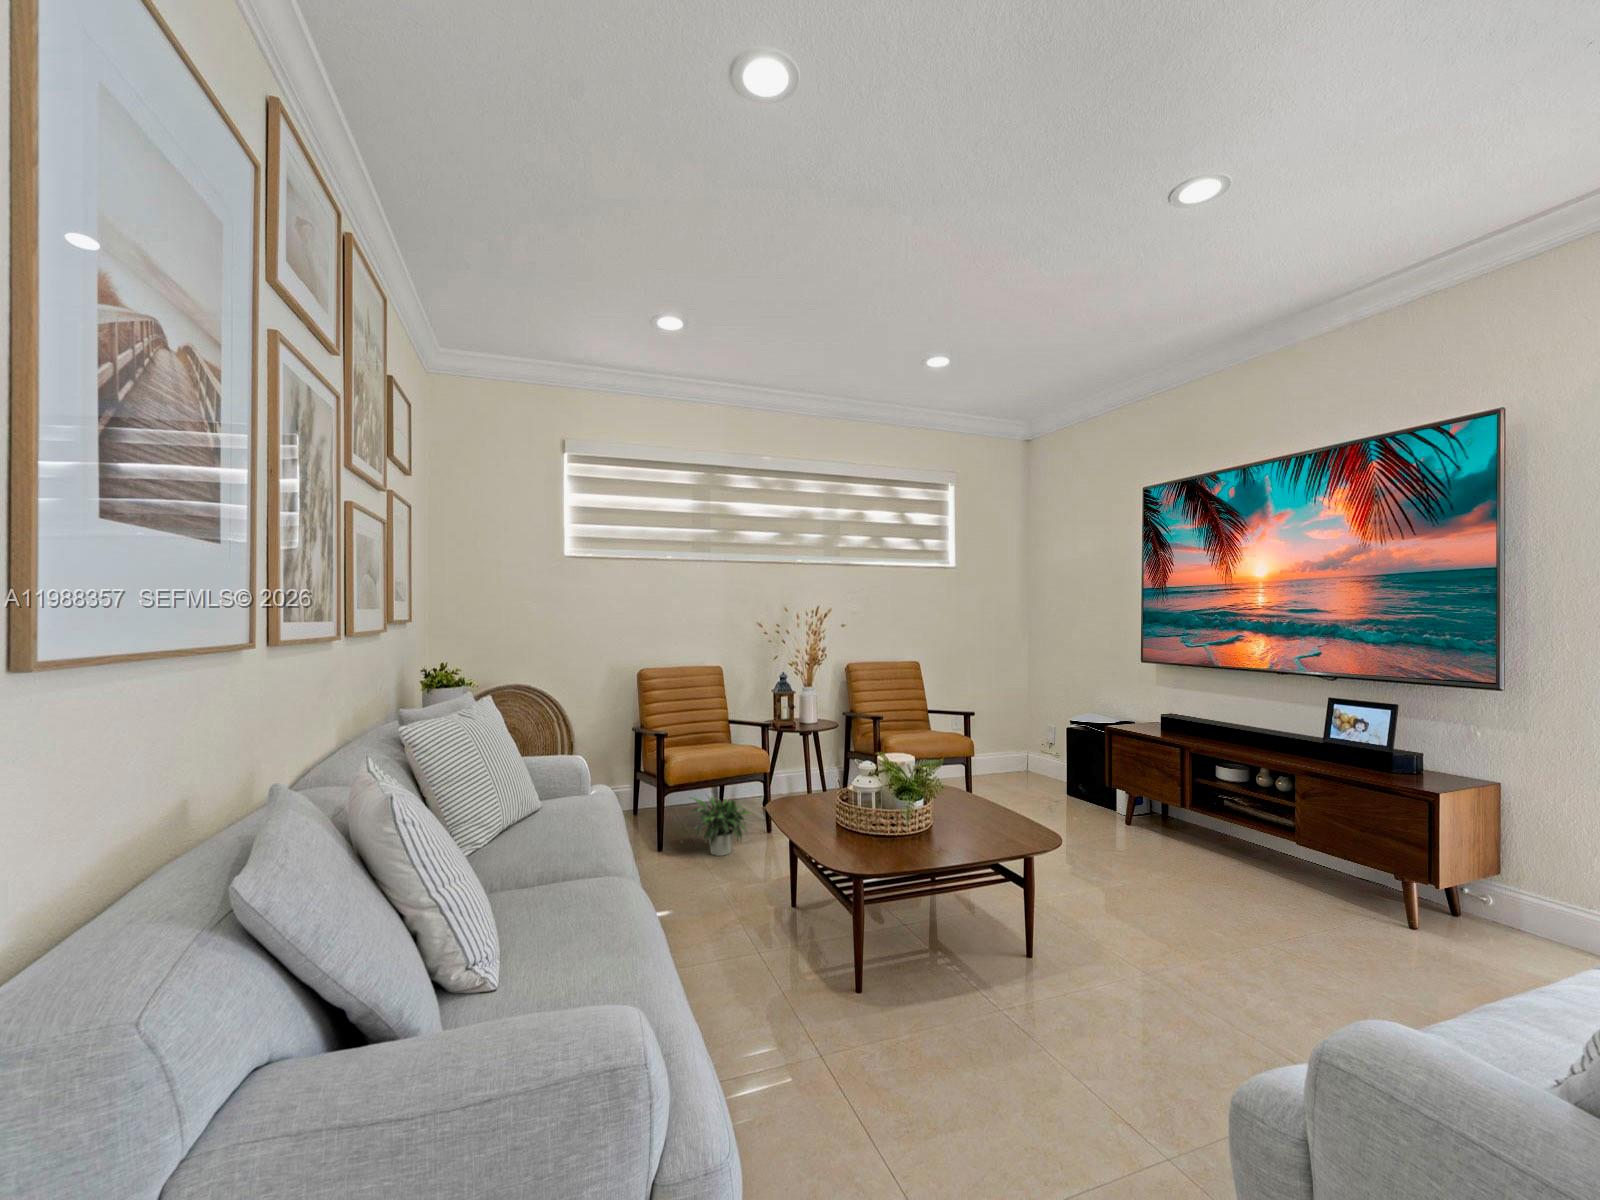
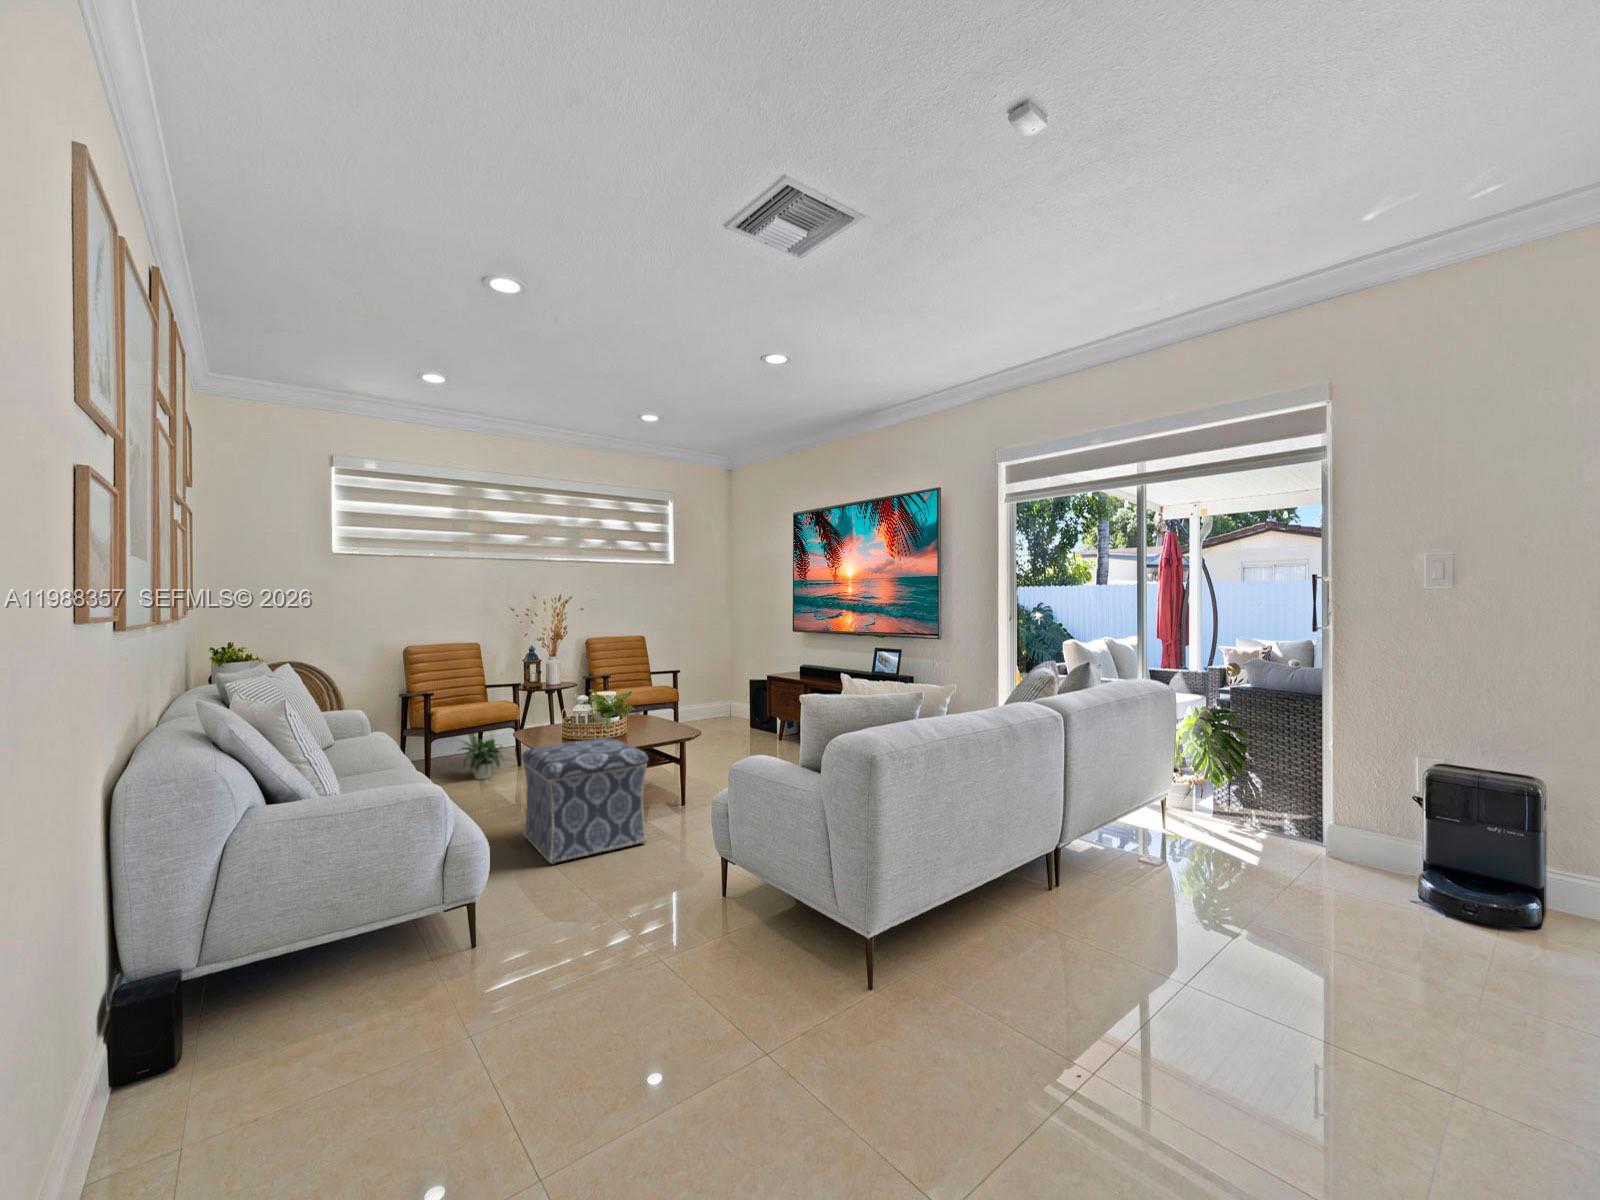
ottoman: none [769,849,1013,1146] -> present [522,738,648,864]

